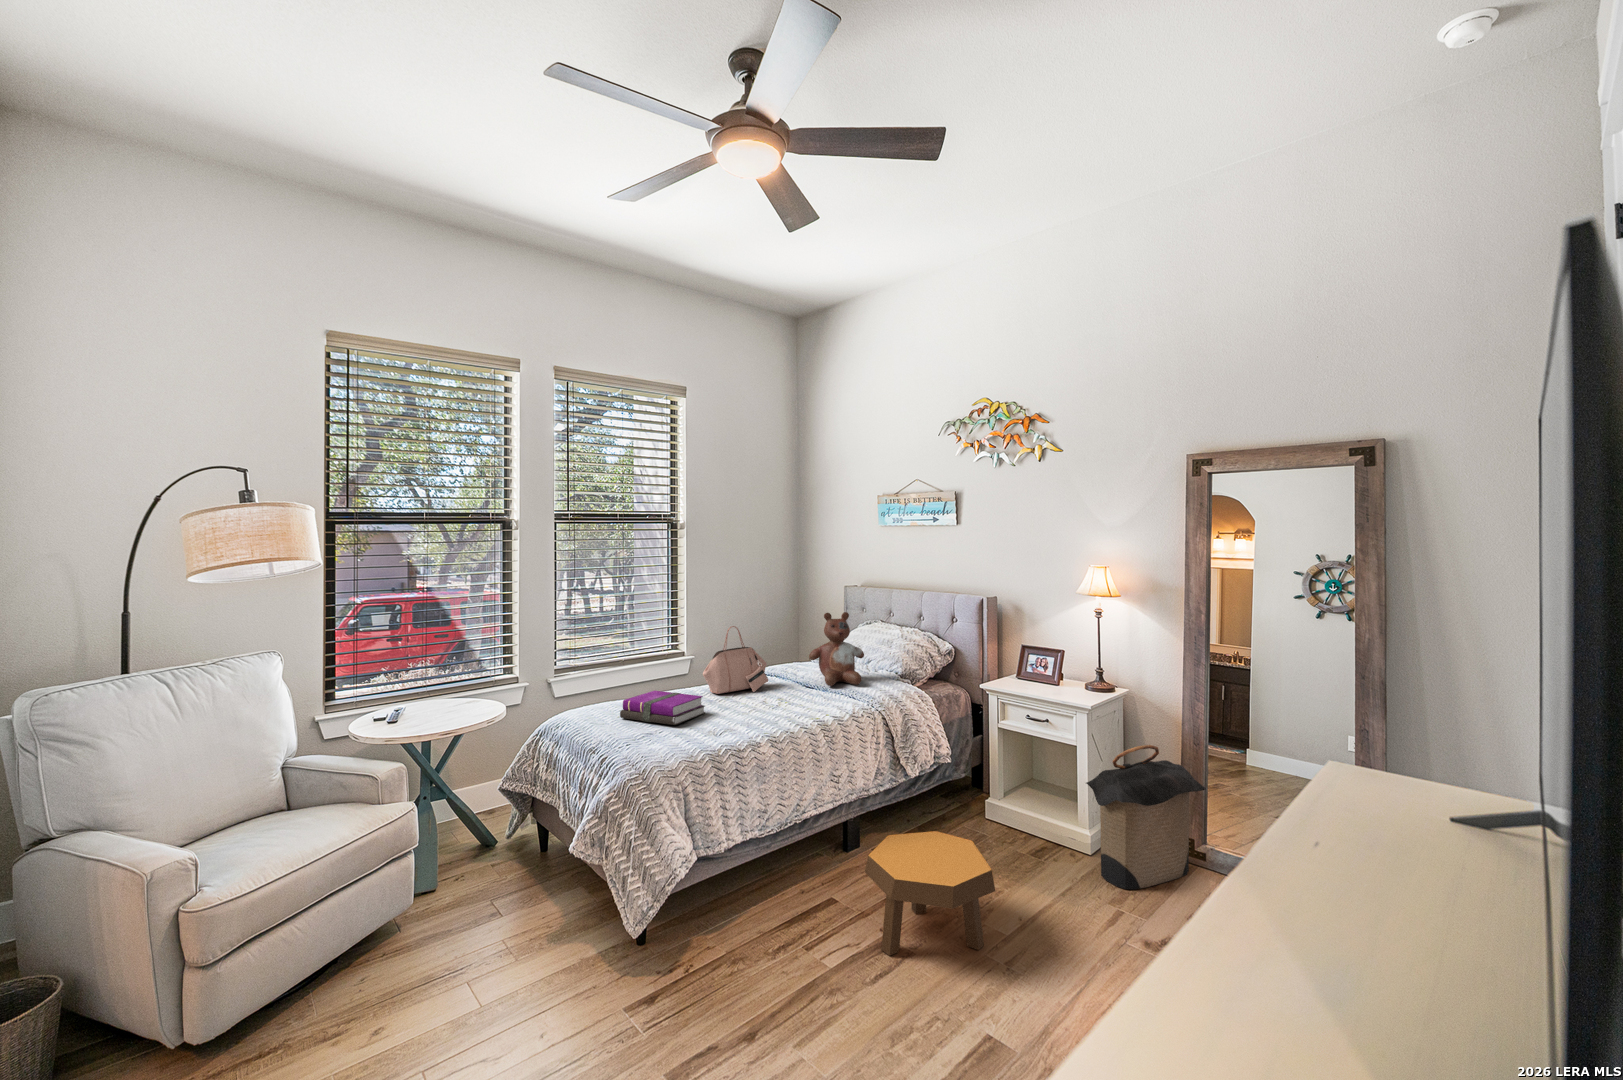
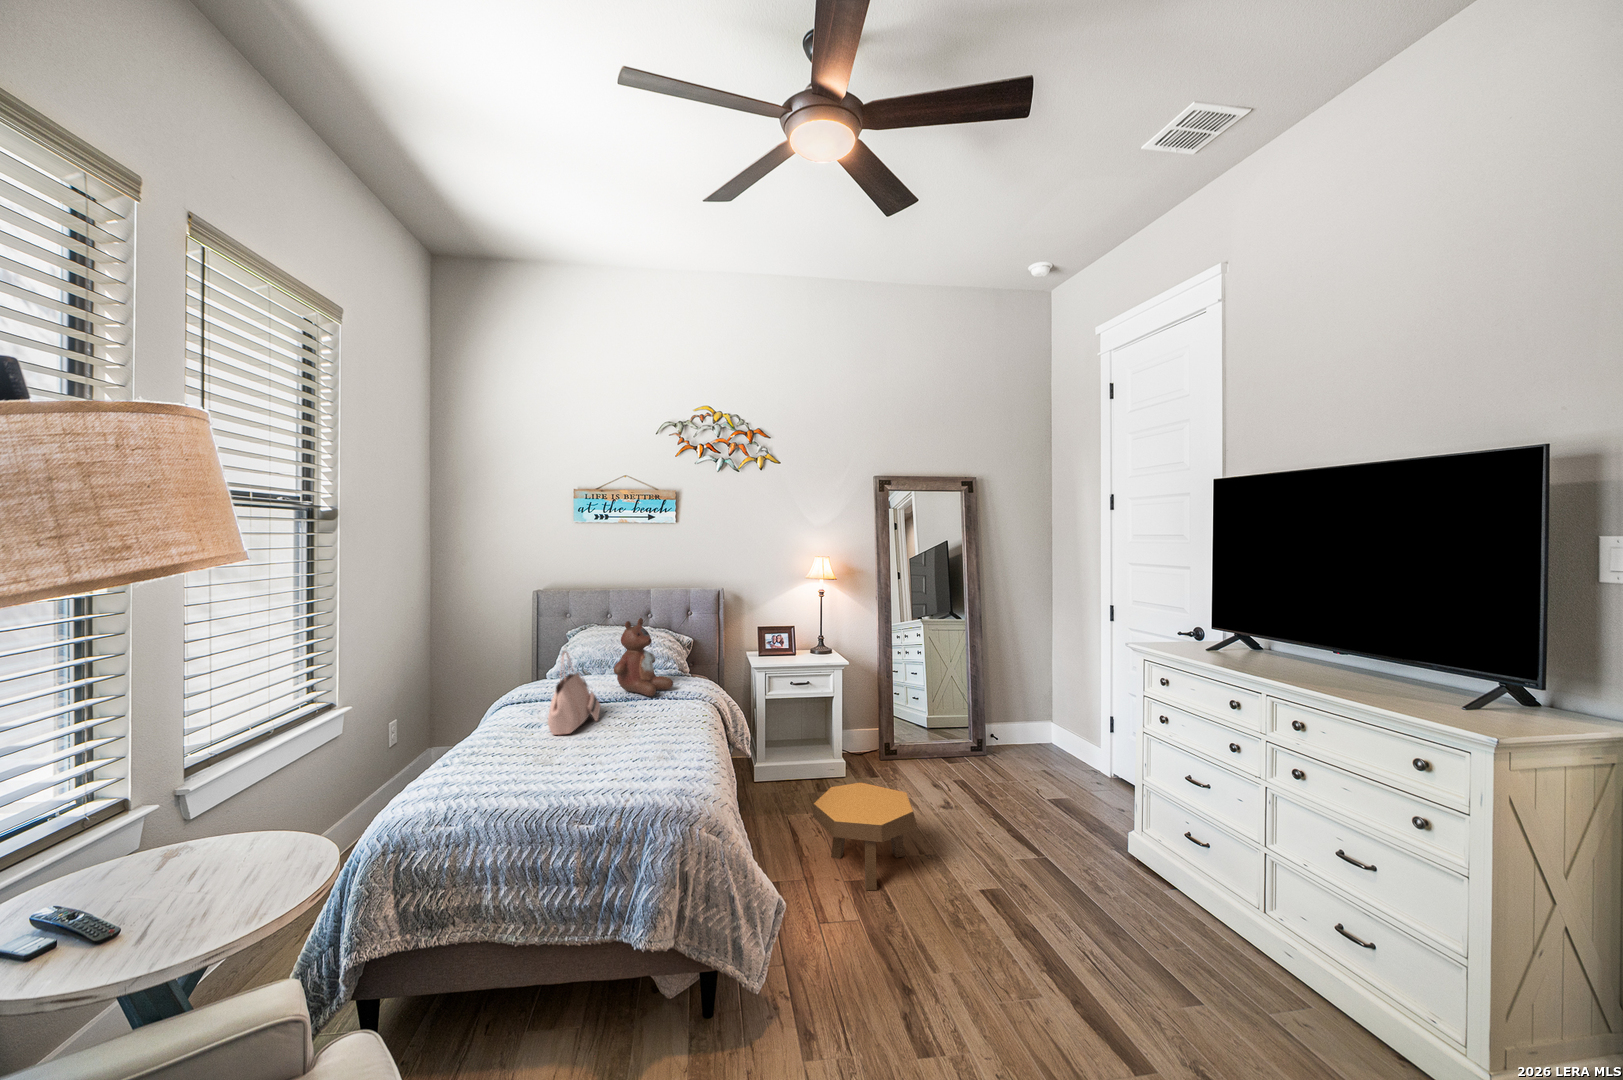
notebook: present [620,691,705,725] -> none [532,735,628,790]
laundry hamper: present [1086,745,1206,889] -> none [864,680,912,784]

